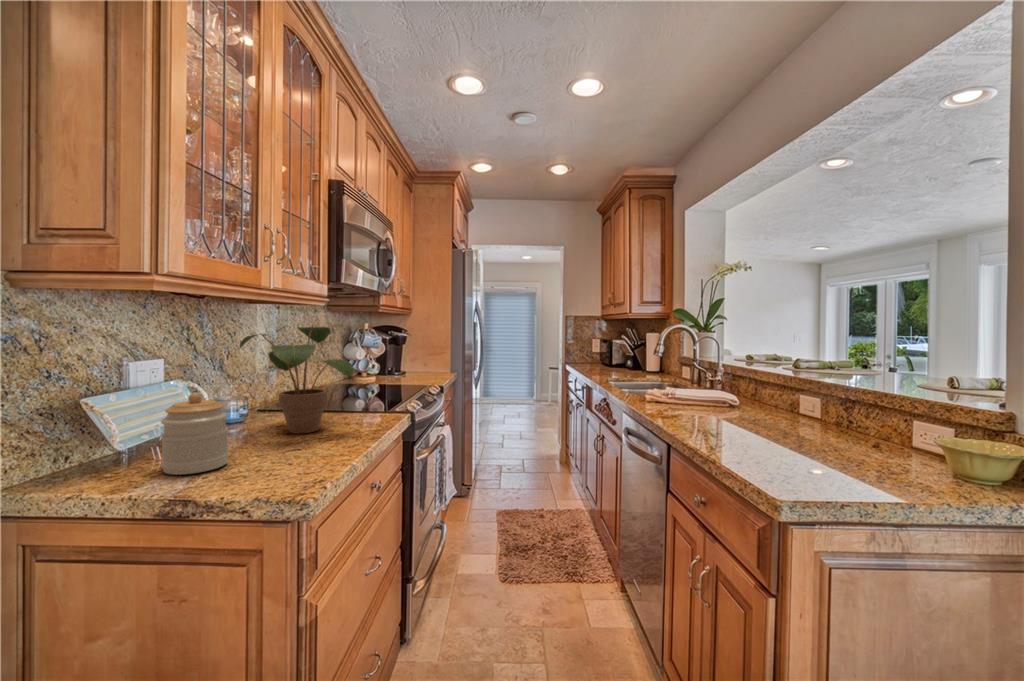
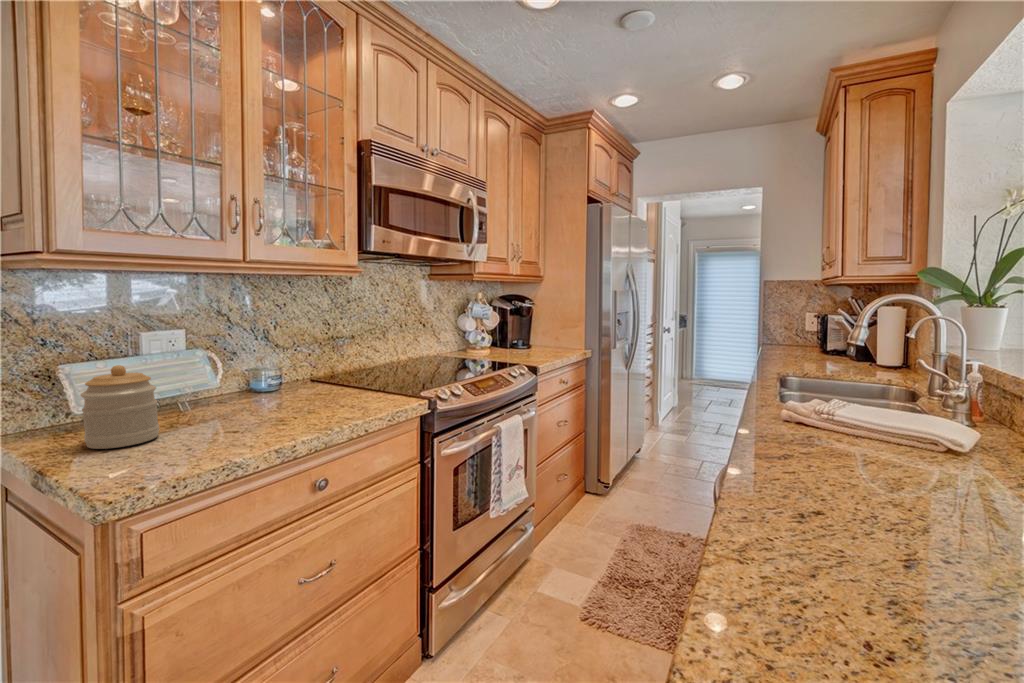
potted plant: present [240,326,354,433] -> none [230,296,340,414]

